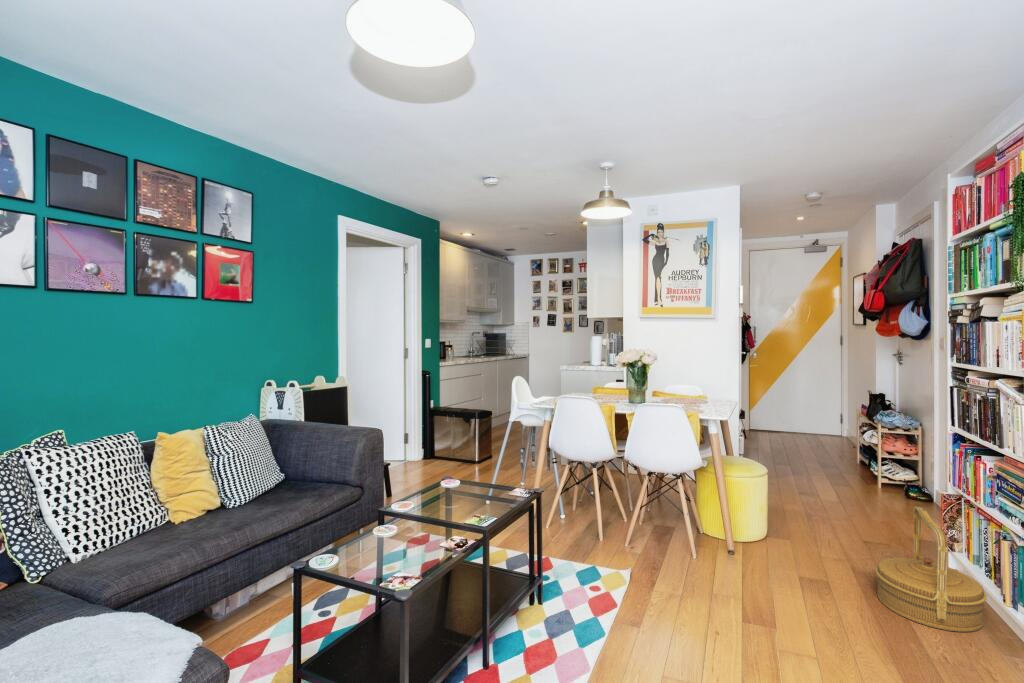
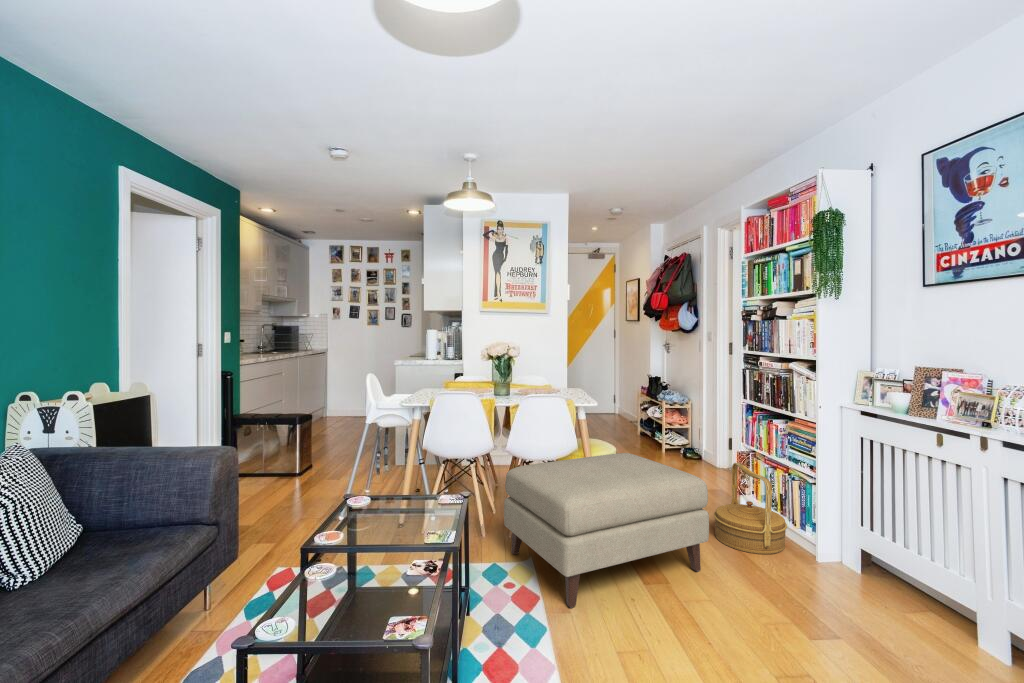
ottoman: none [608,475,834,624] -> present [504,453,709,608]

